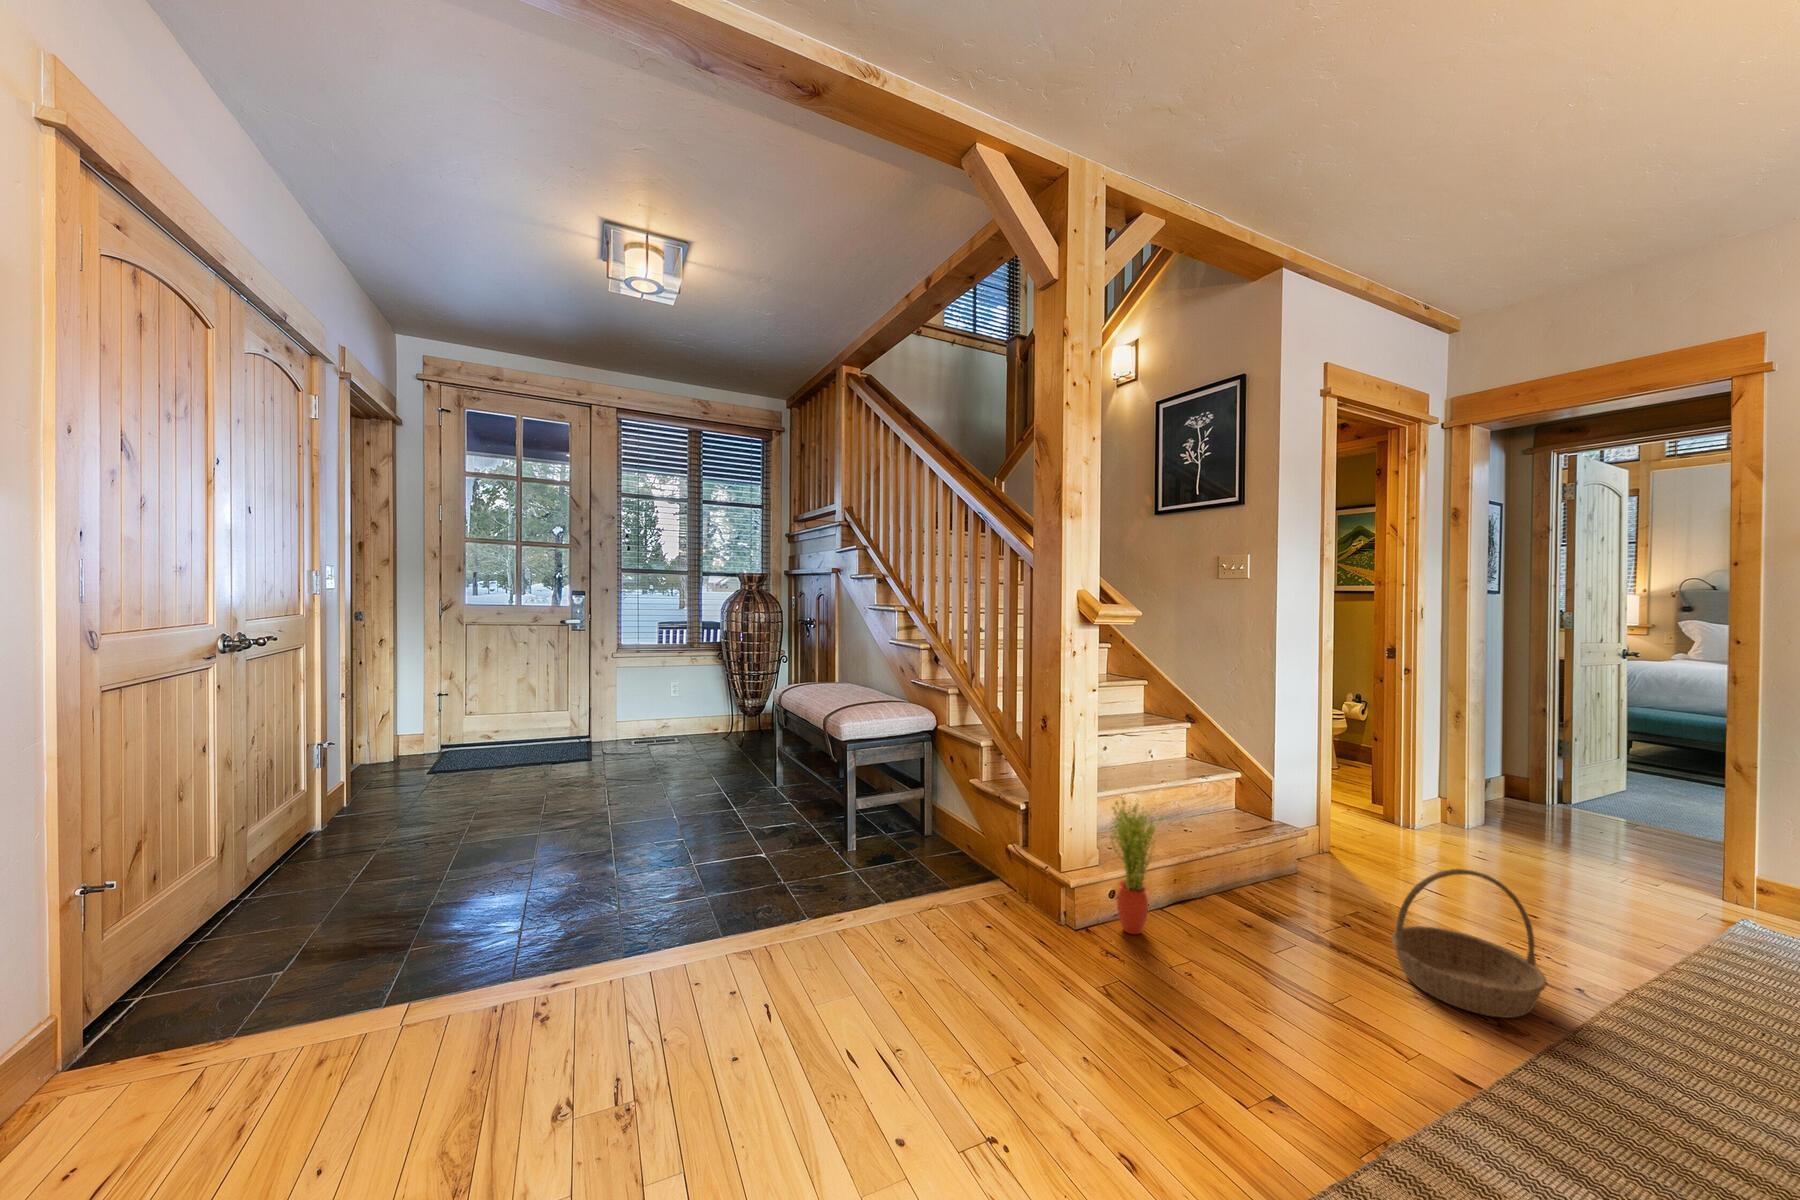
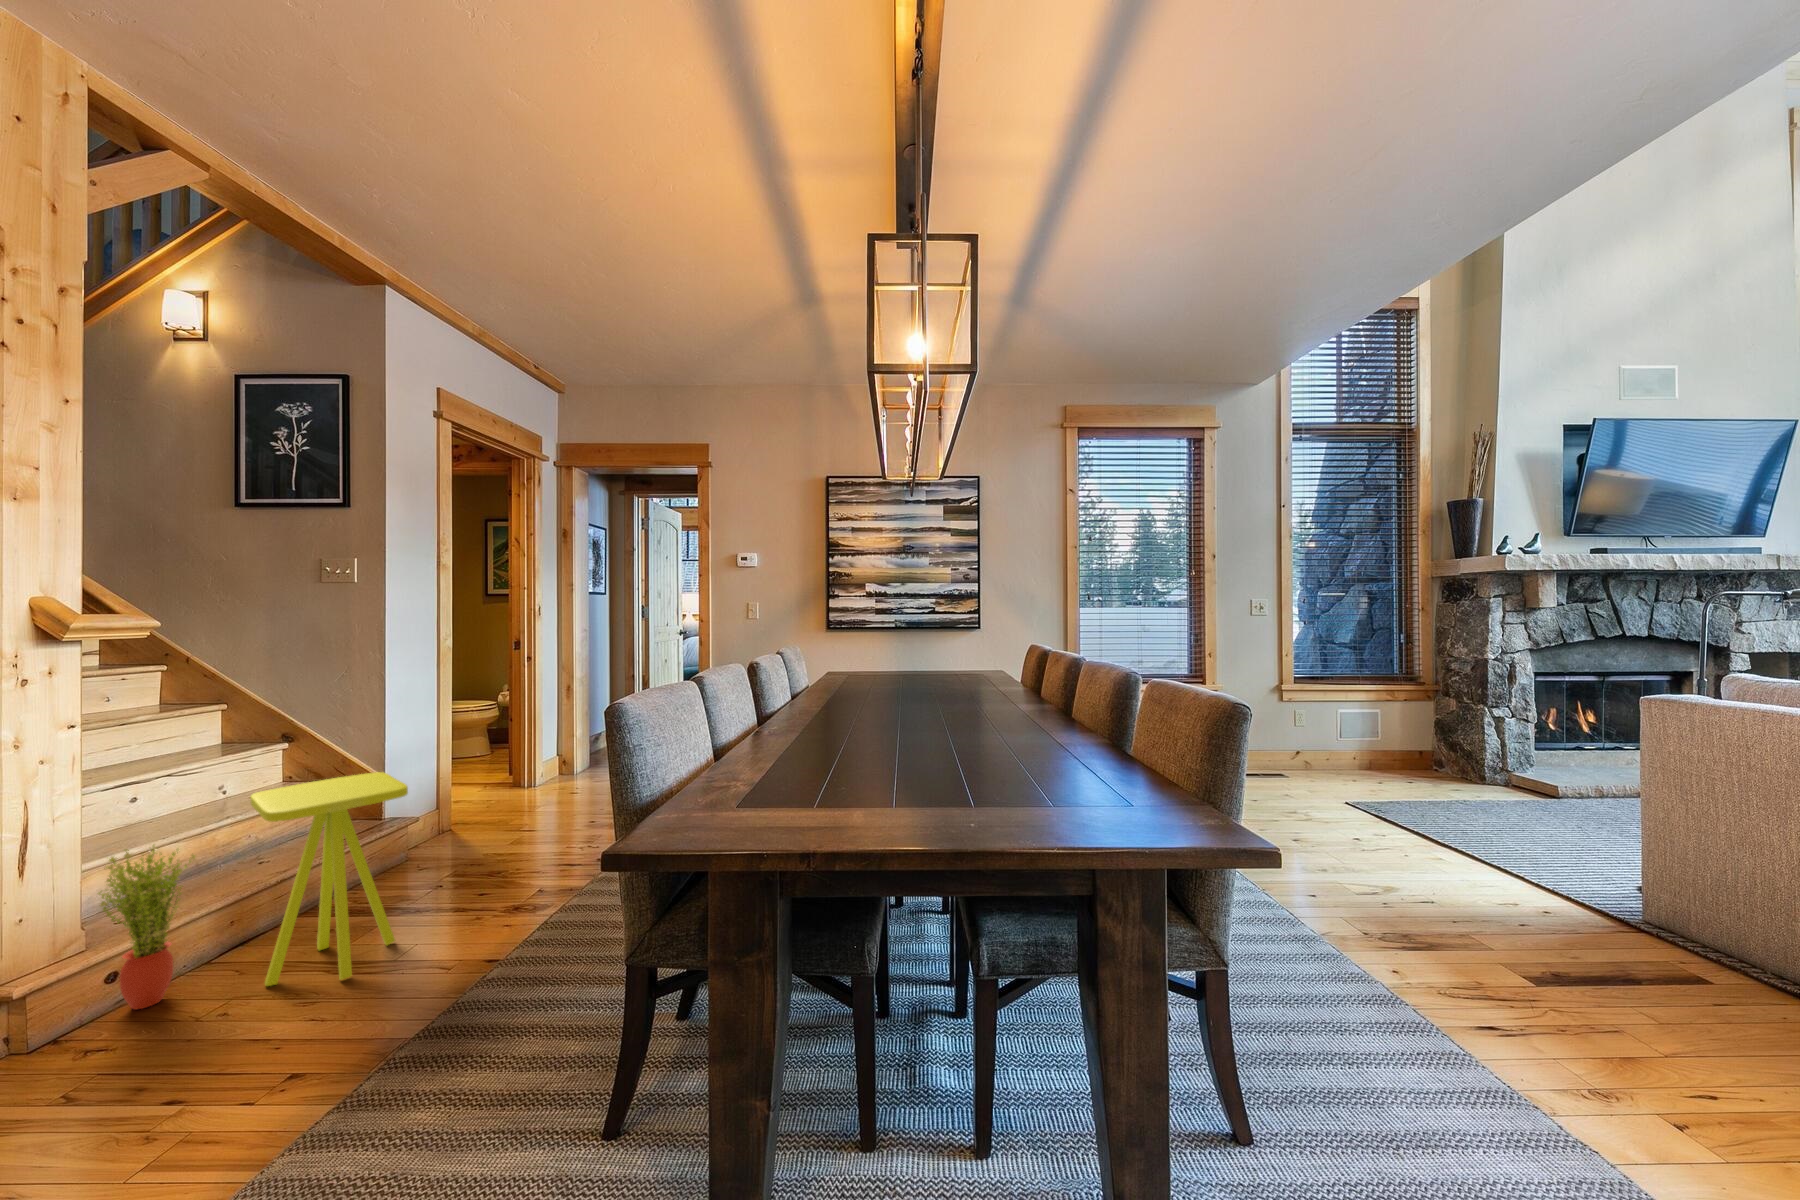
side table: none [1201,773,1352,997] -> present [250,772,408,986]
basket: present [1391,869,1547,1018] -> none [461,809,566,918]

